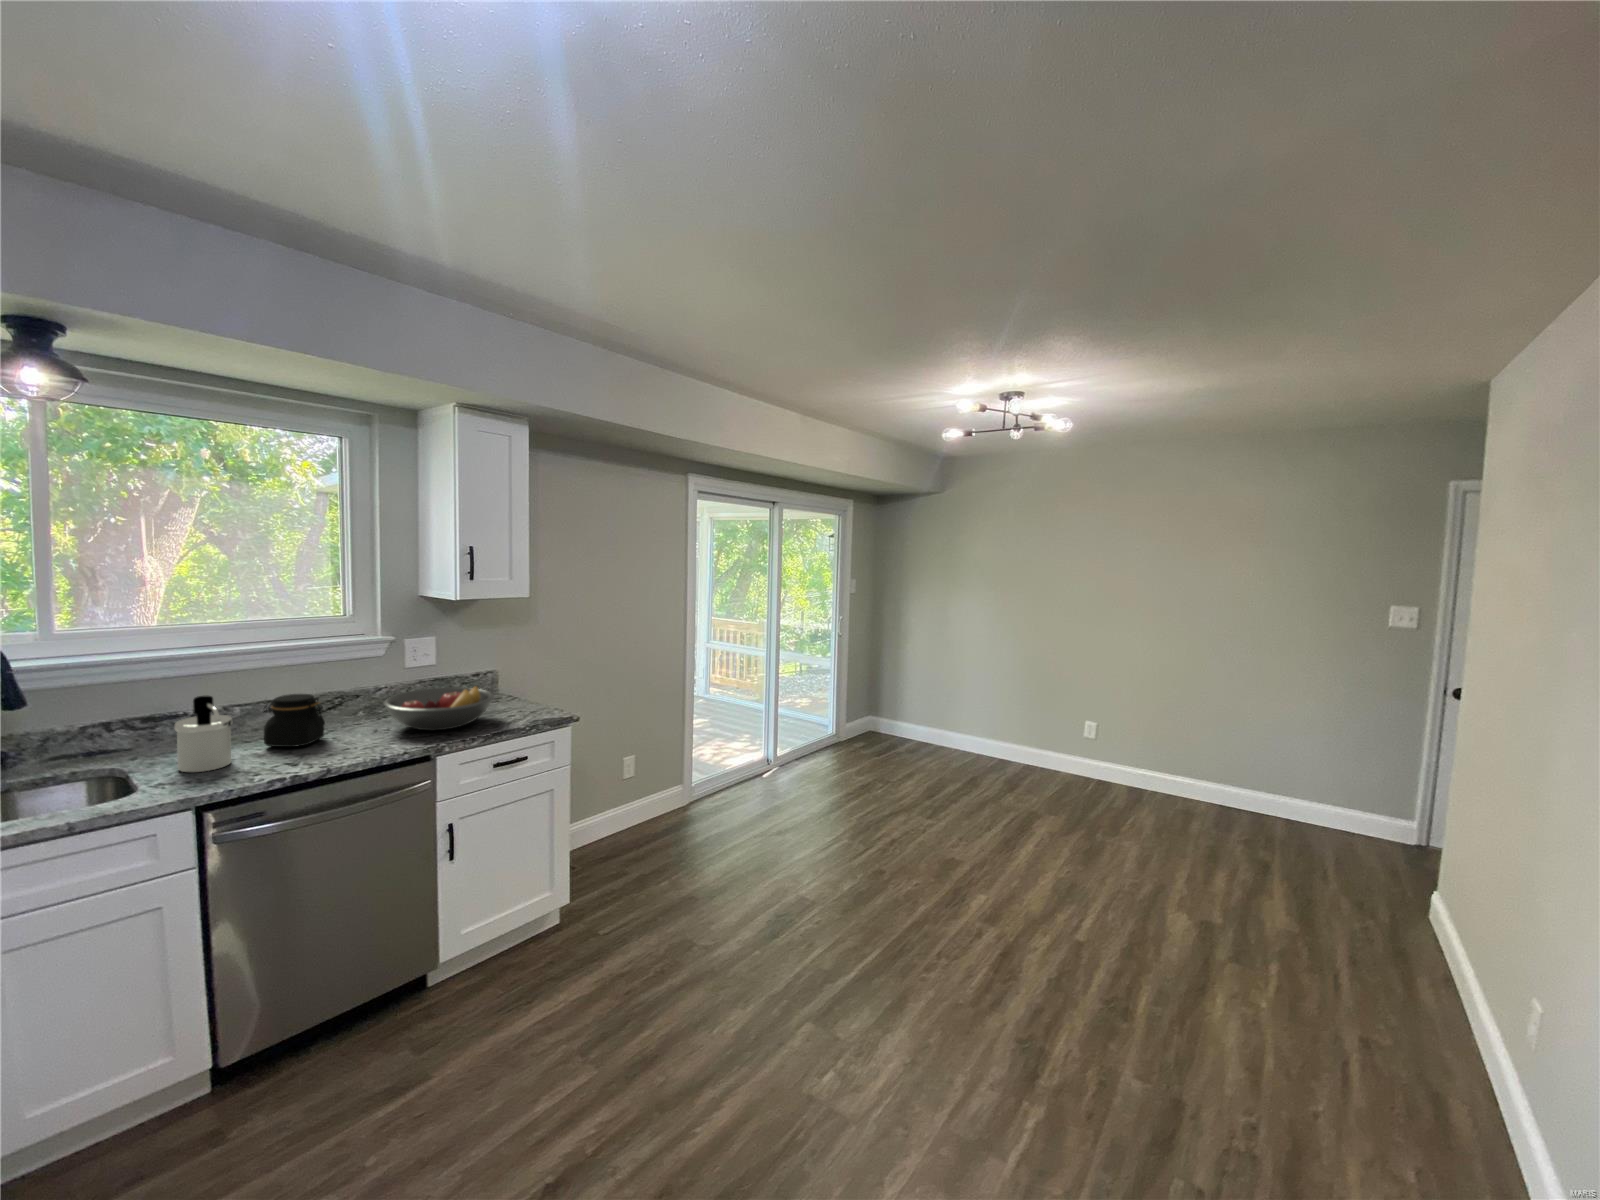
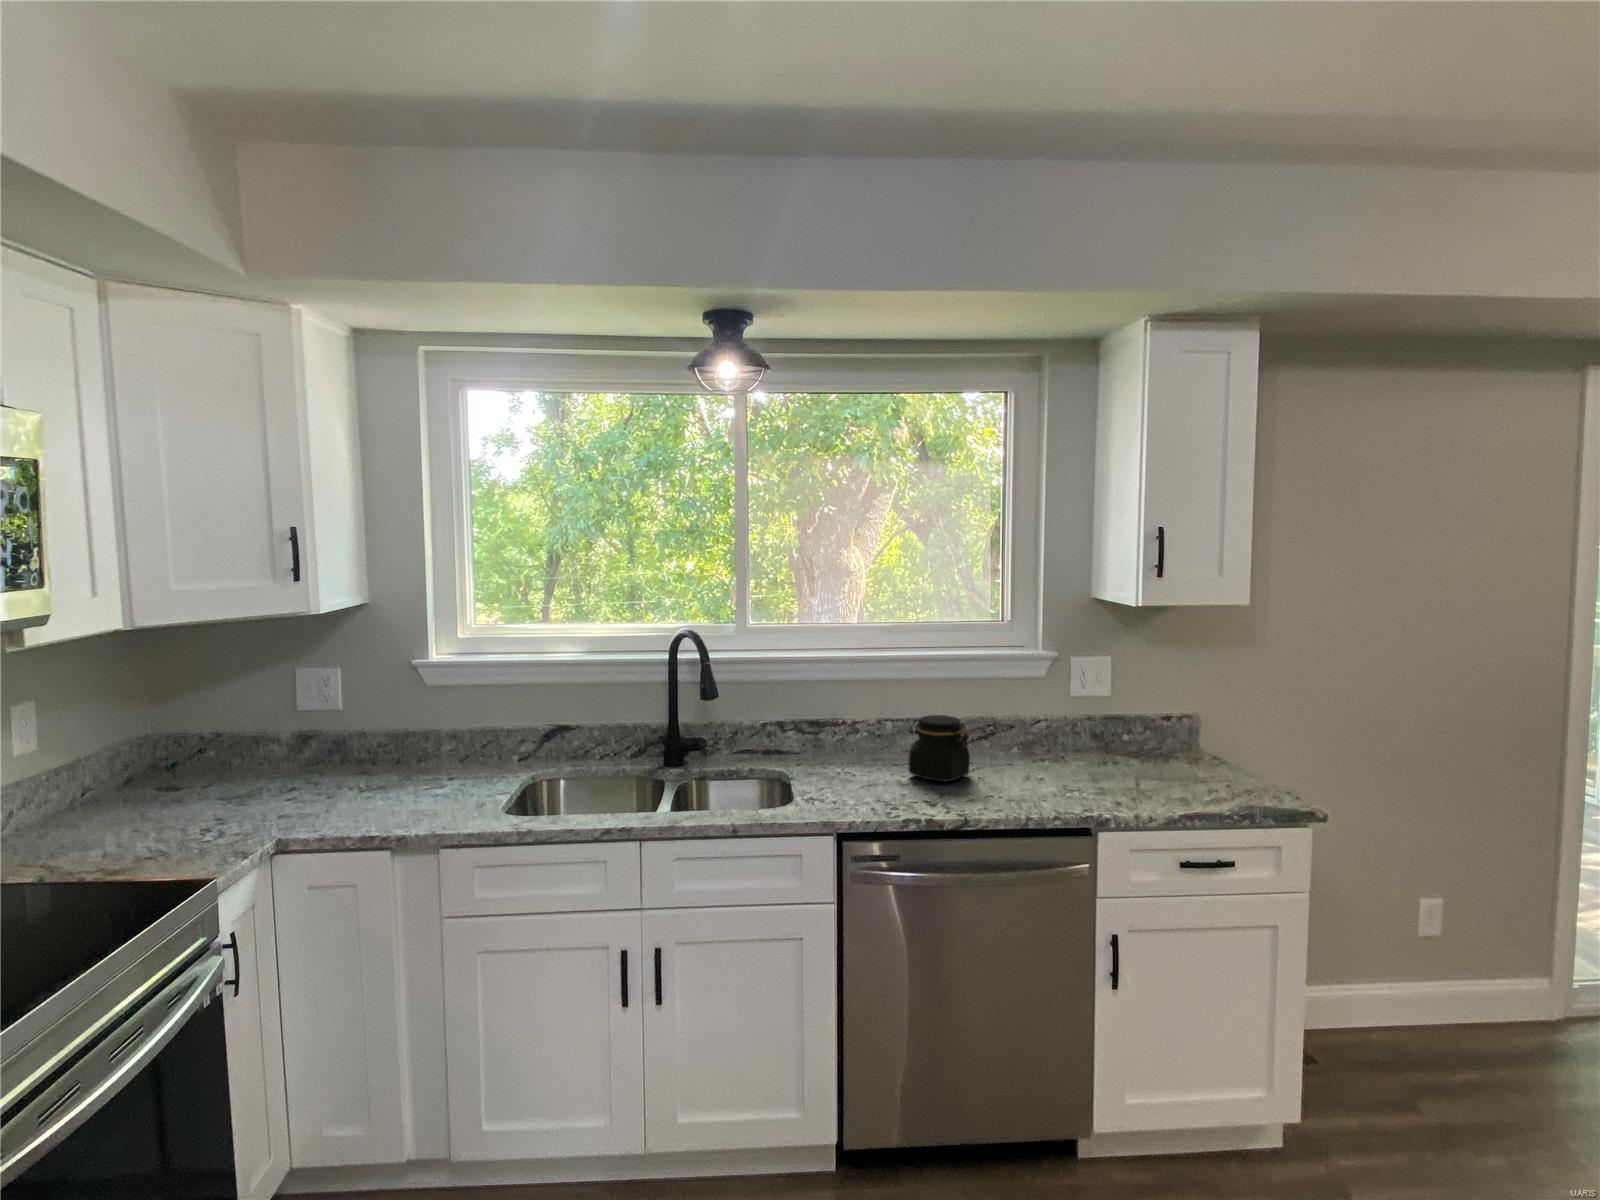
fruit bowl: present [384,686,494,730] -> none [1037,729,1187,793]
soap dispenser: present [174,696,232,772] -> none [827,706,877,793]

